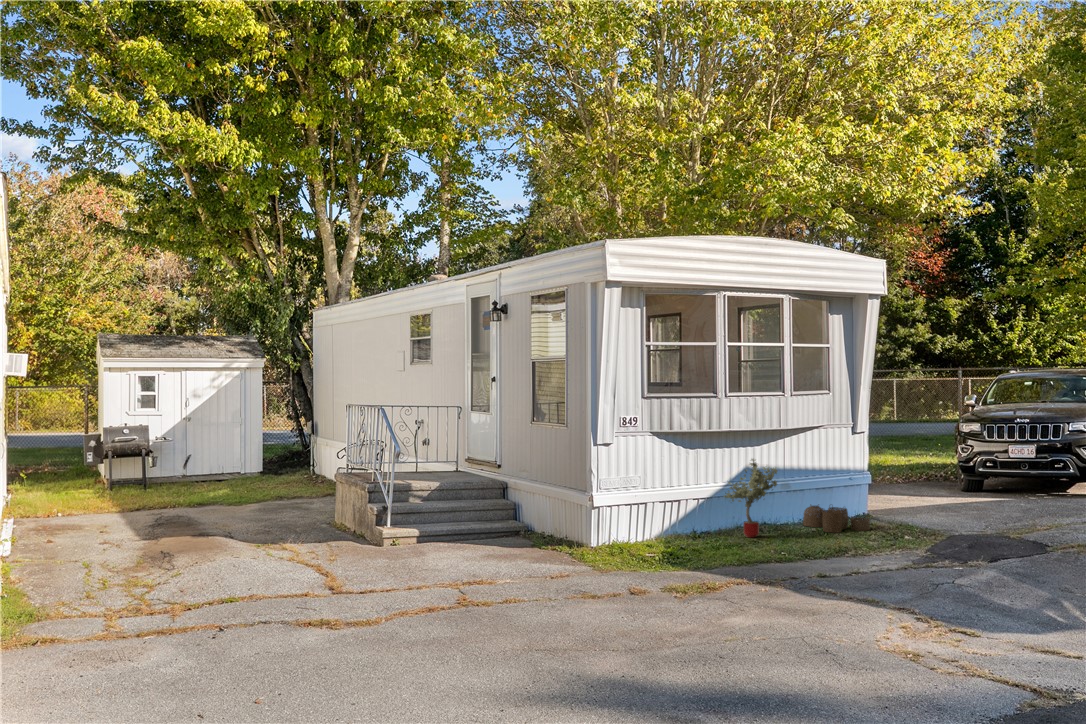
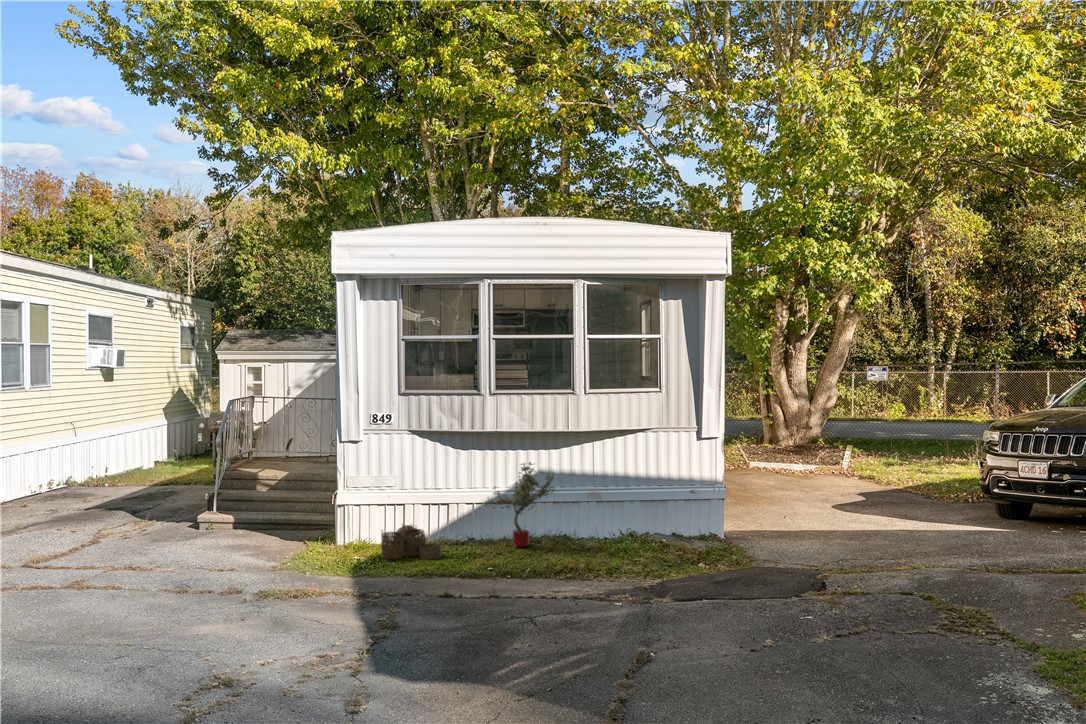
woven basket: present [803,505,870,533] -> present [381,525,441,559]

